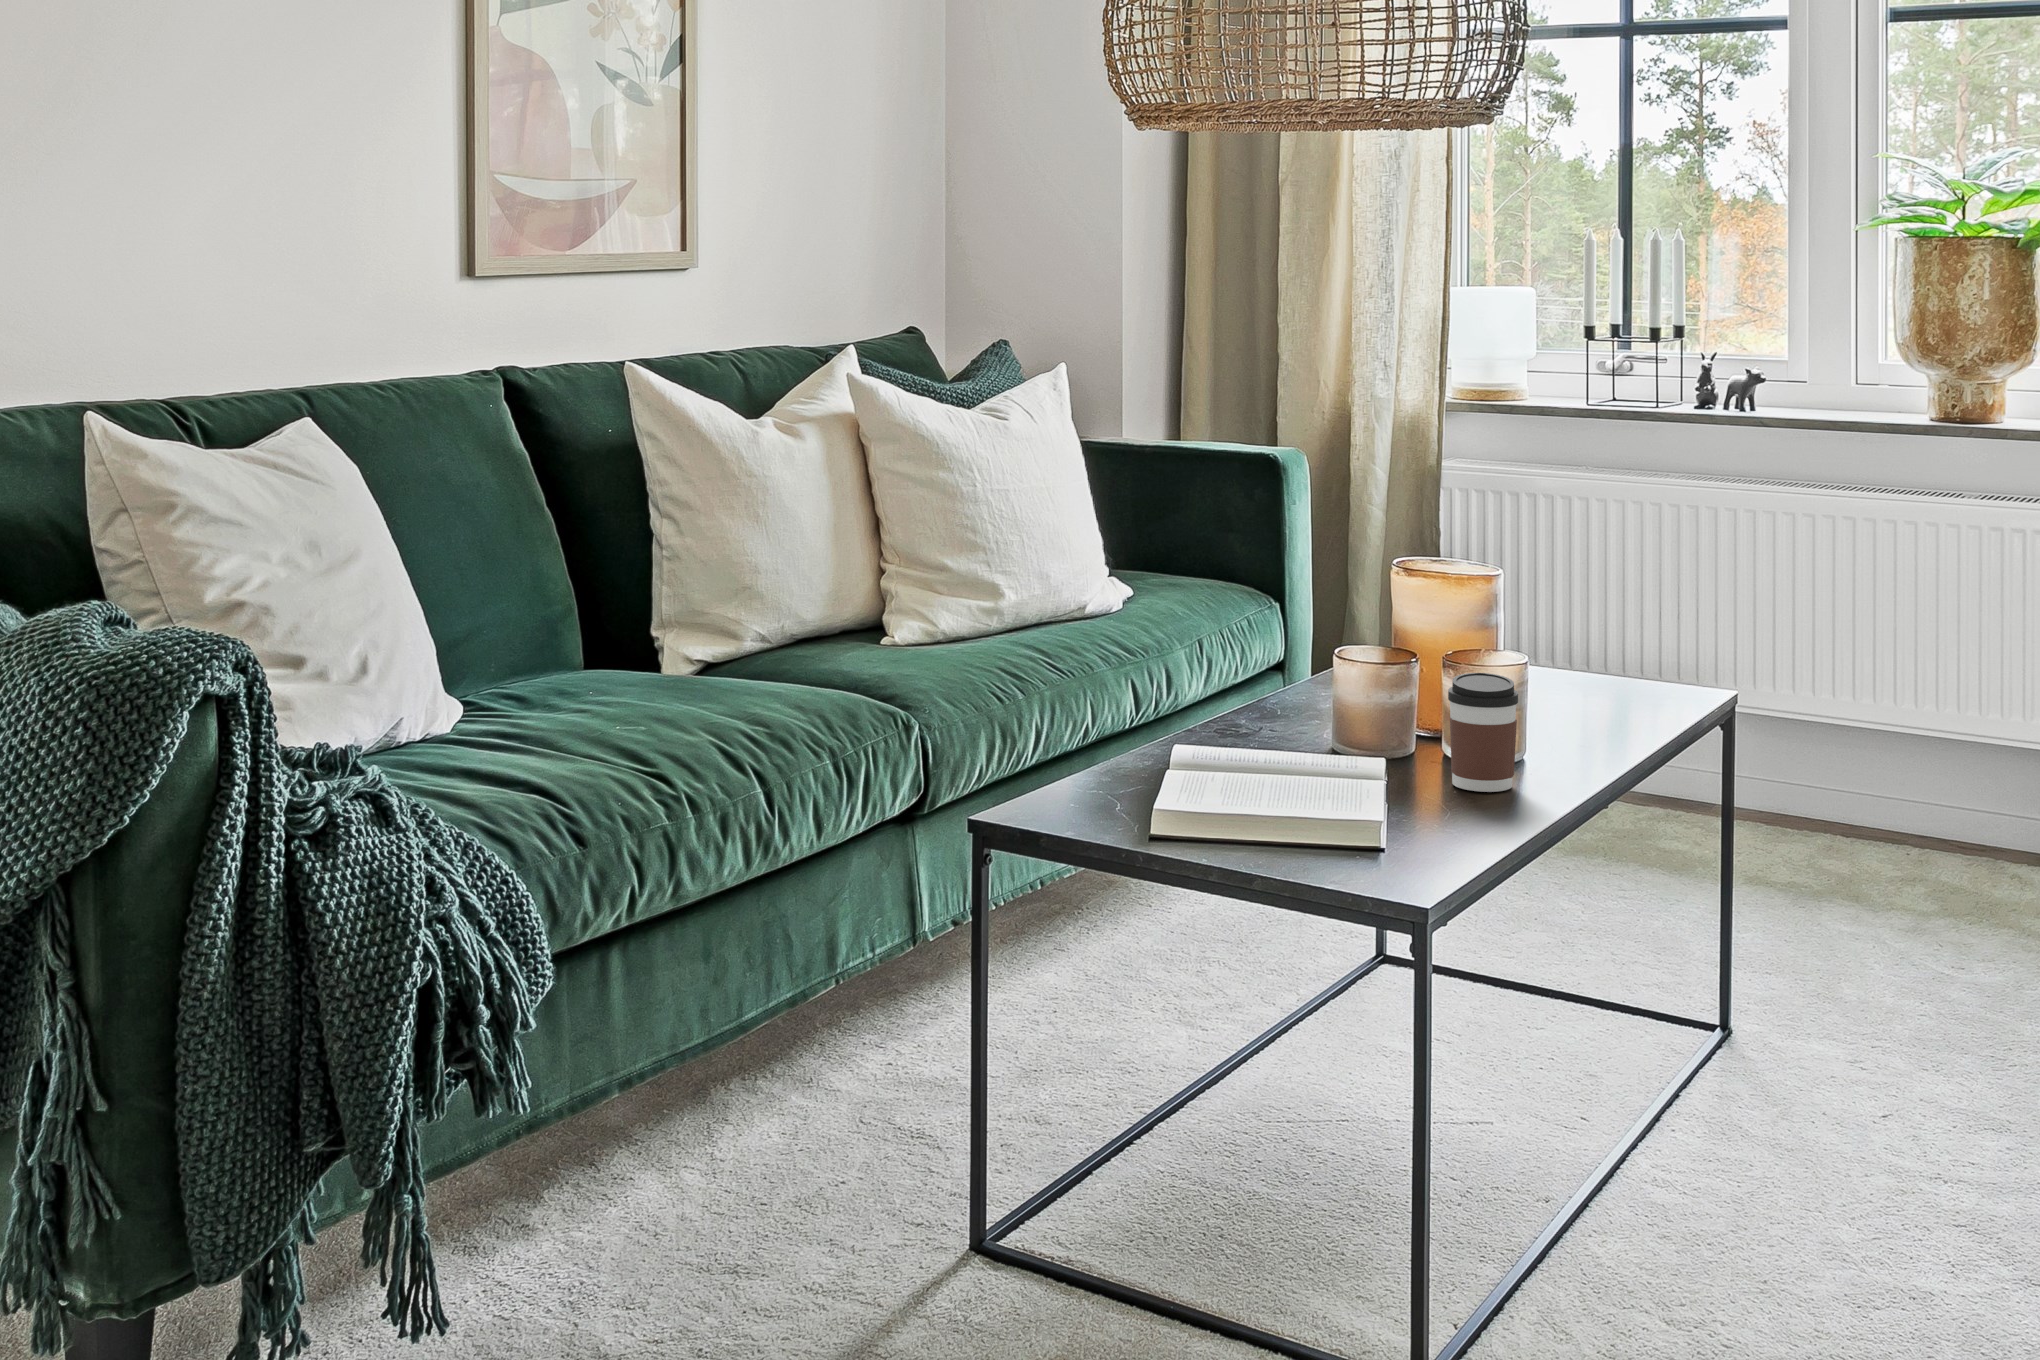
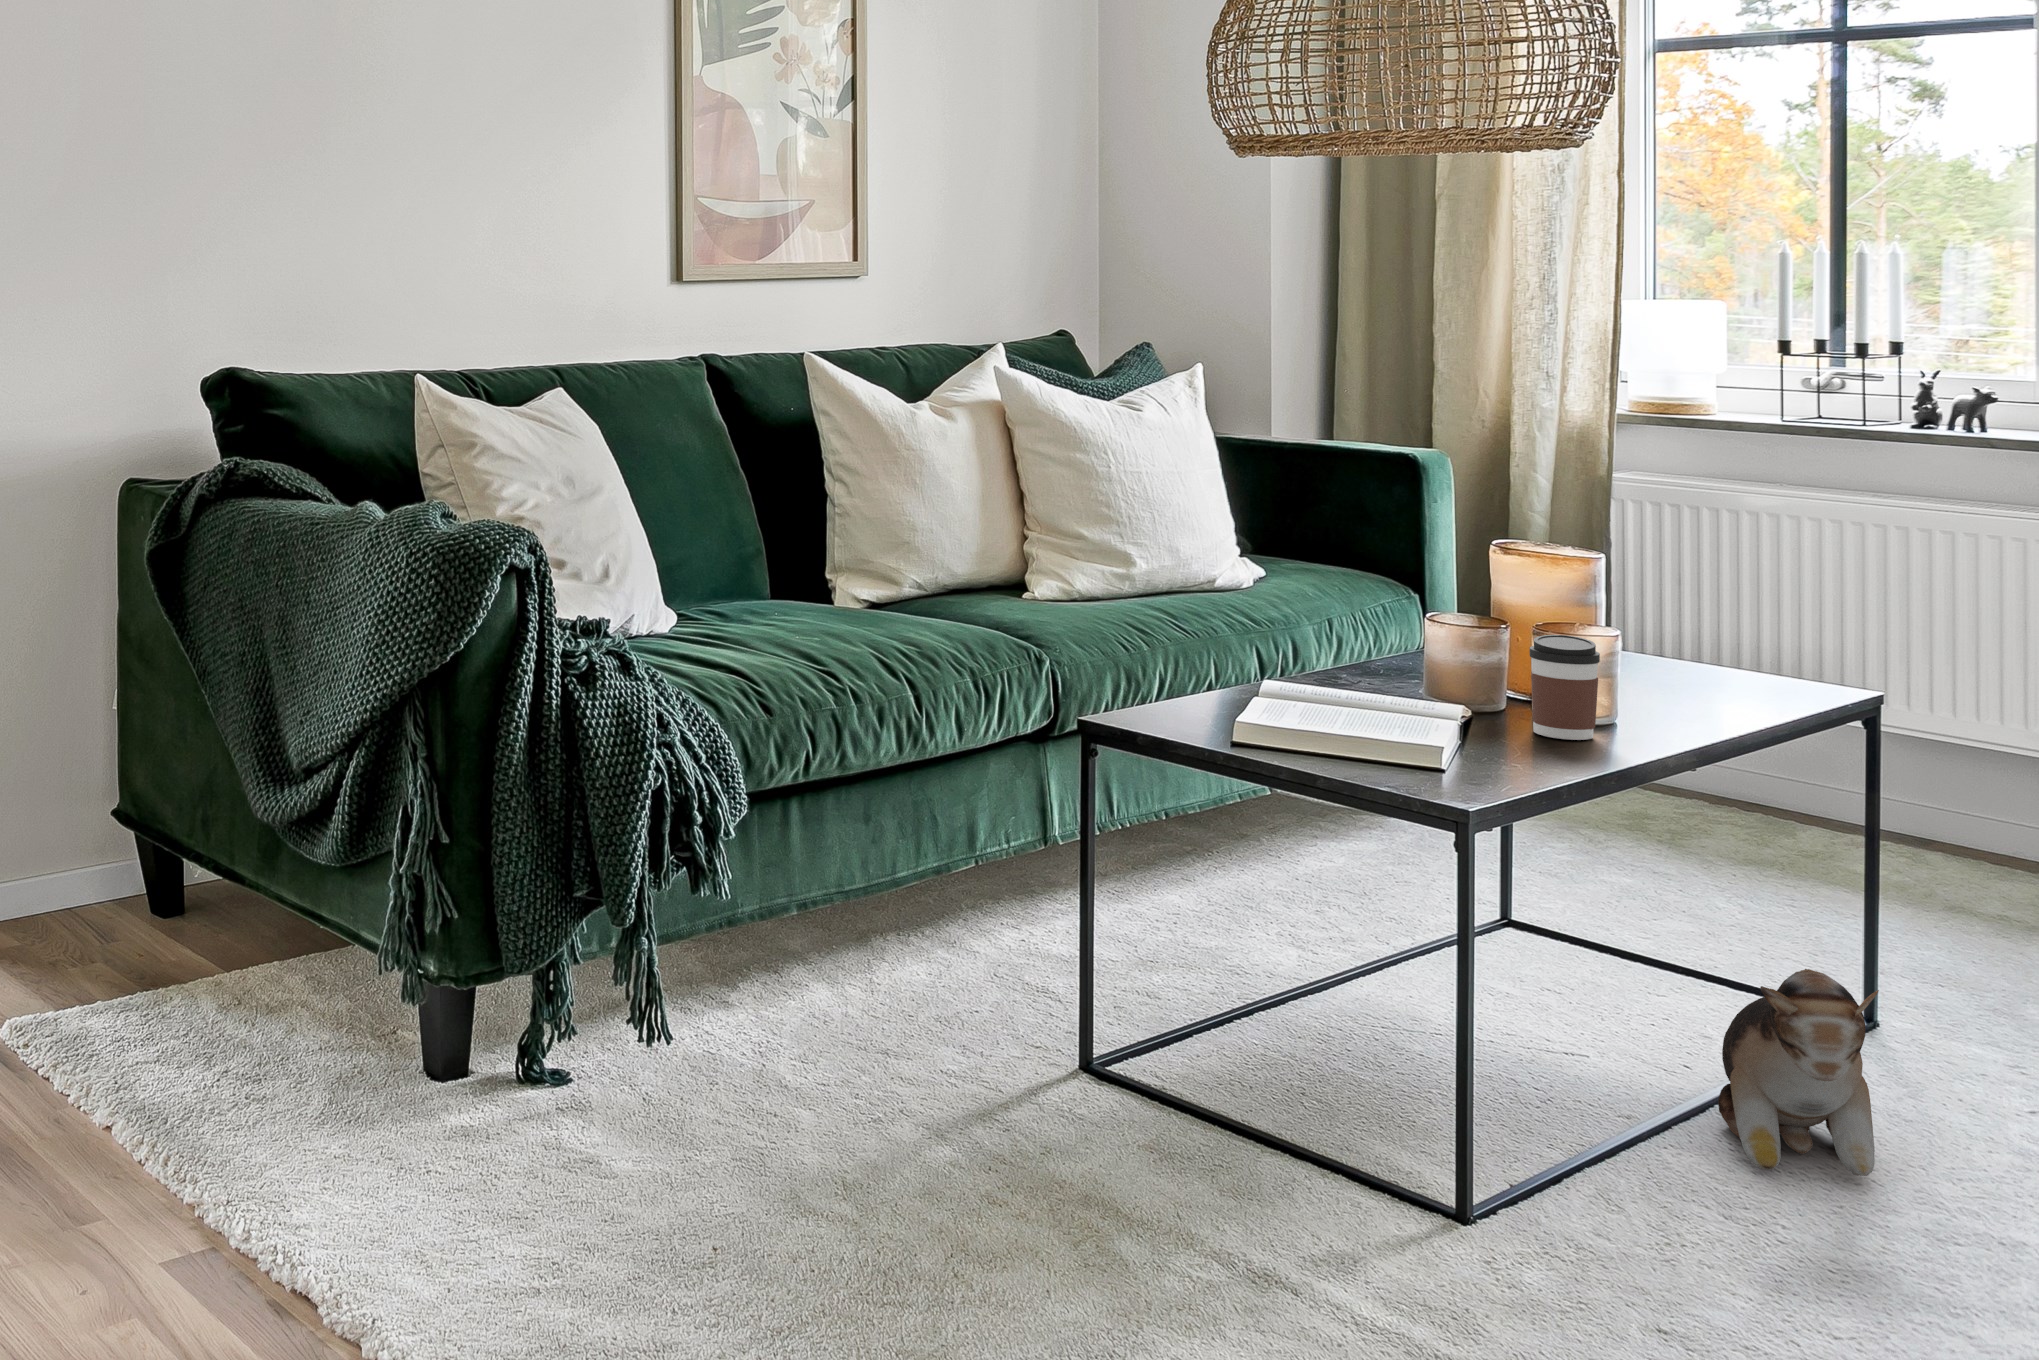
plush toy: none [1632,1027,1805,1251] -> present [1718,969,1879,1176]

